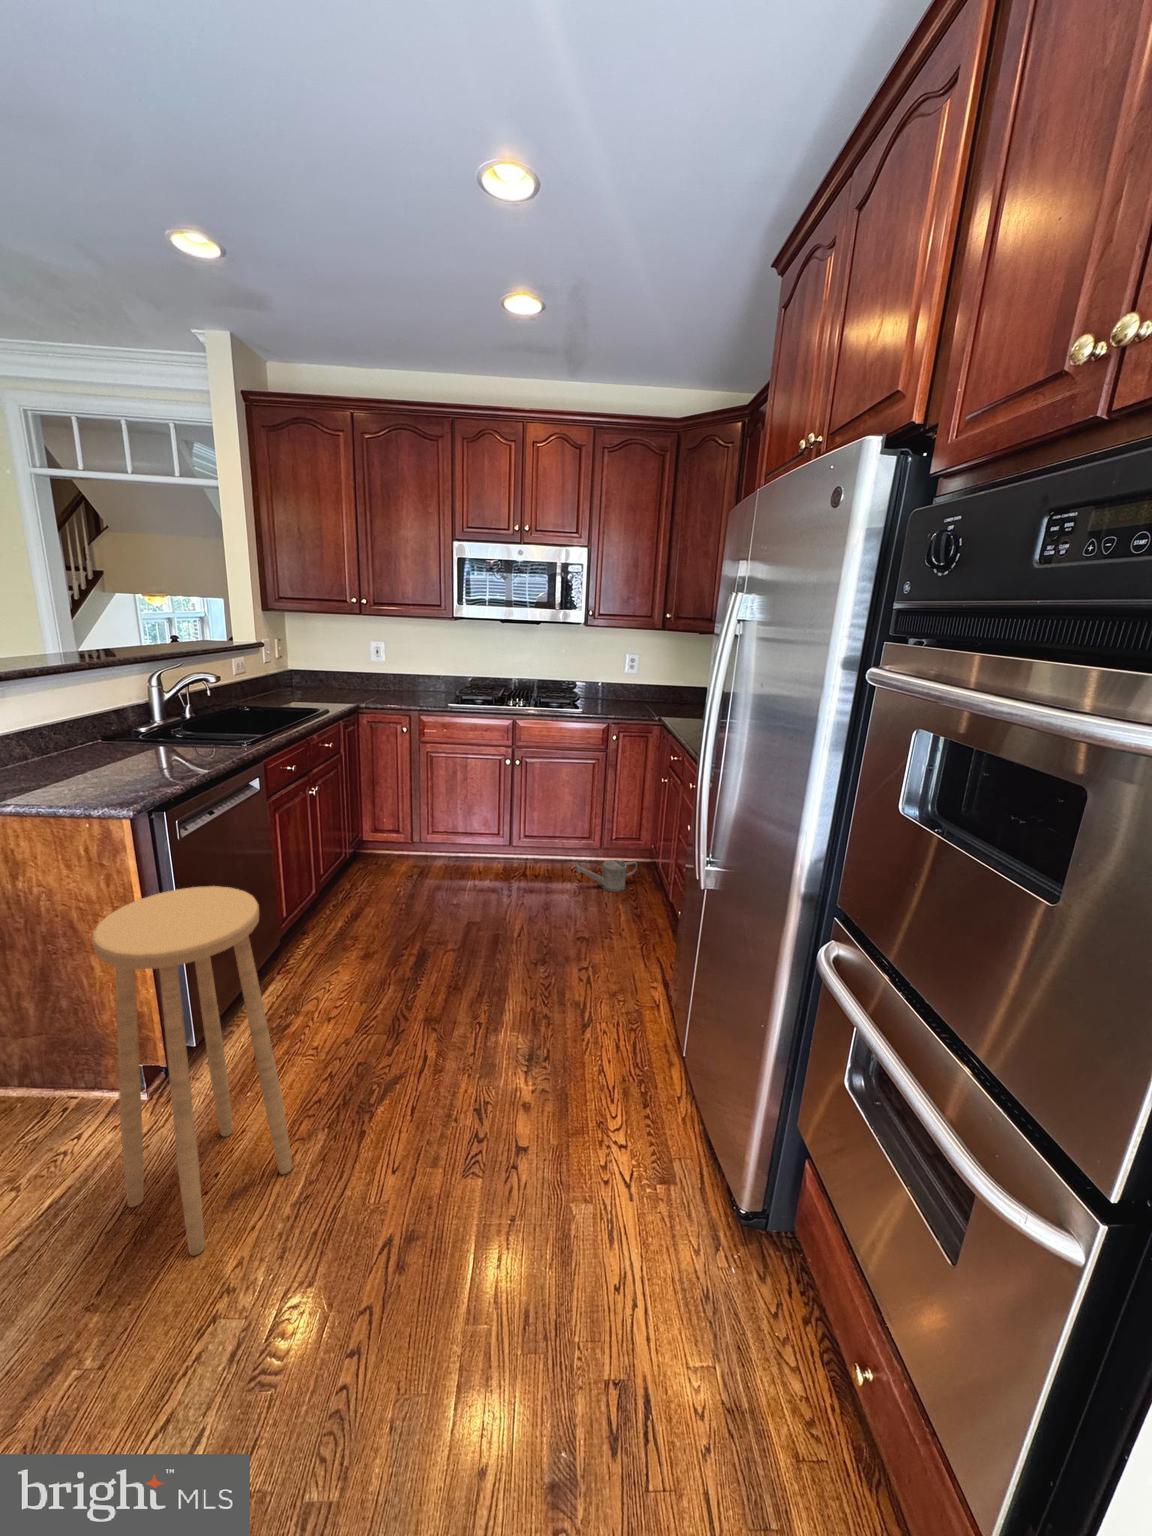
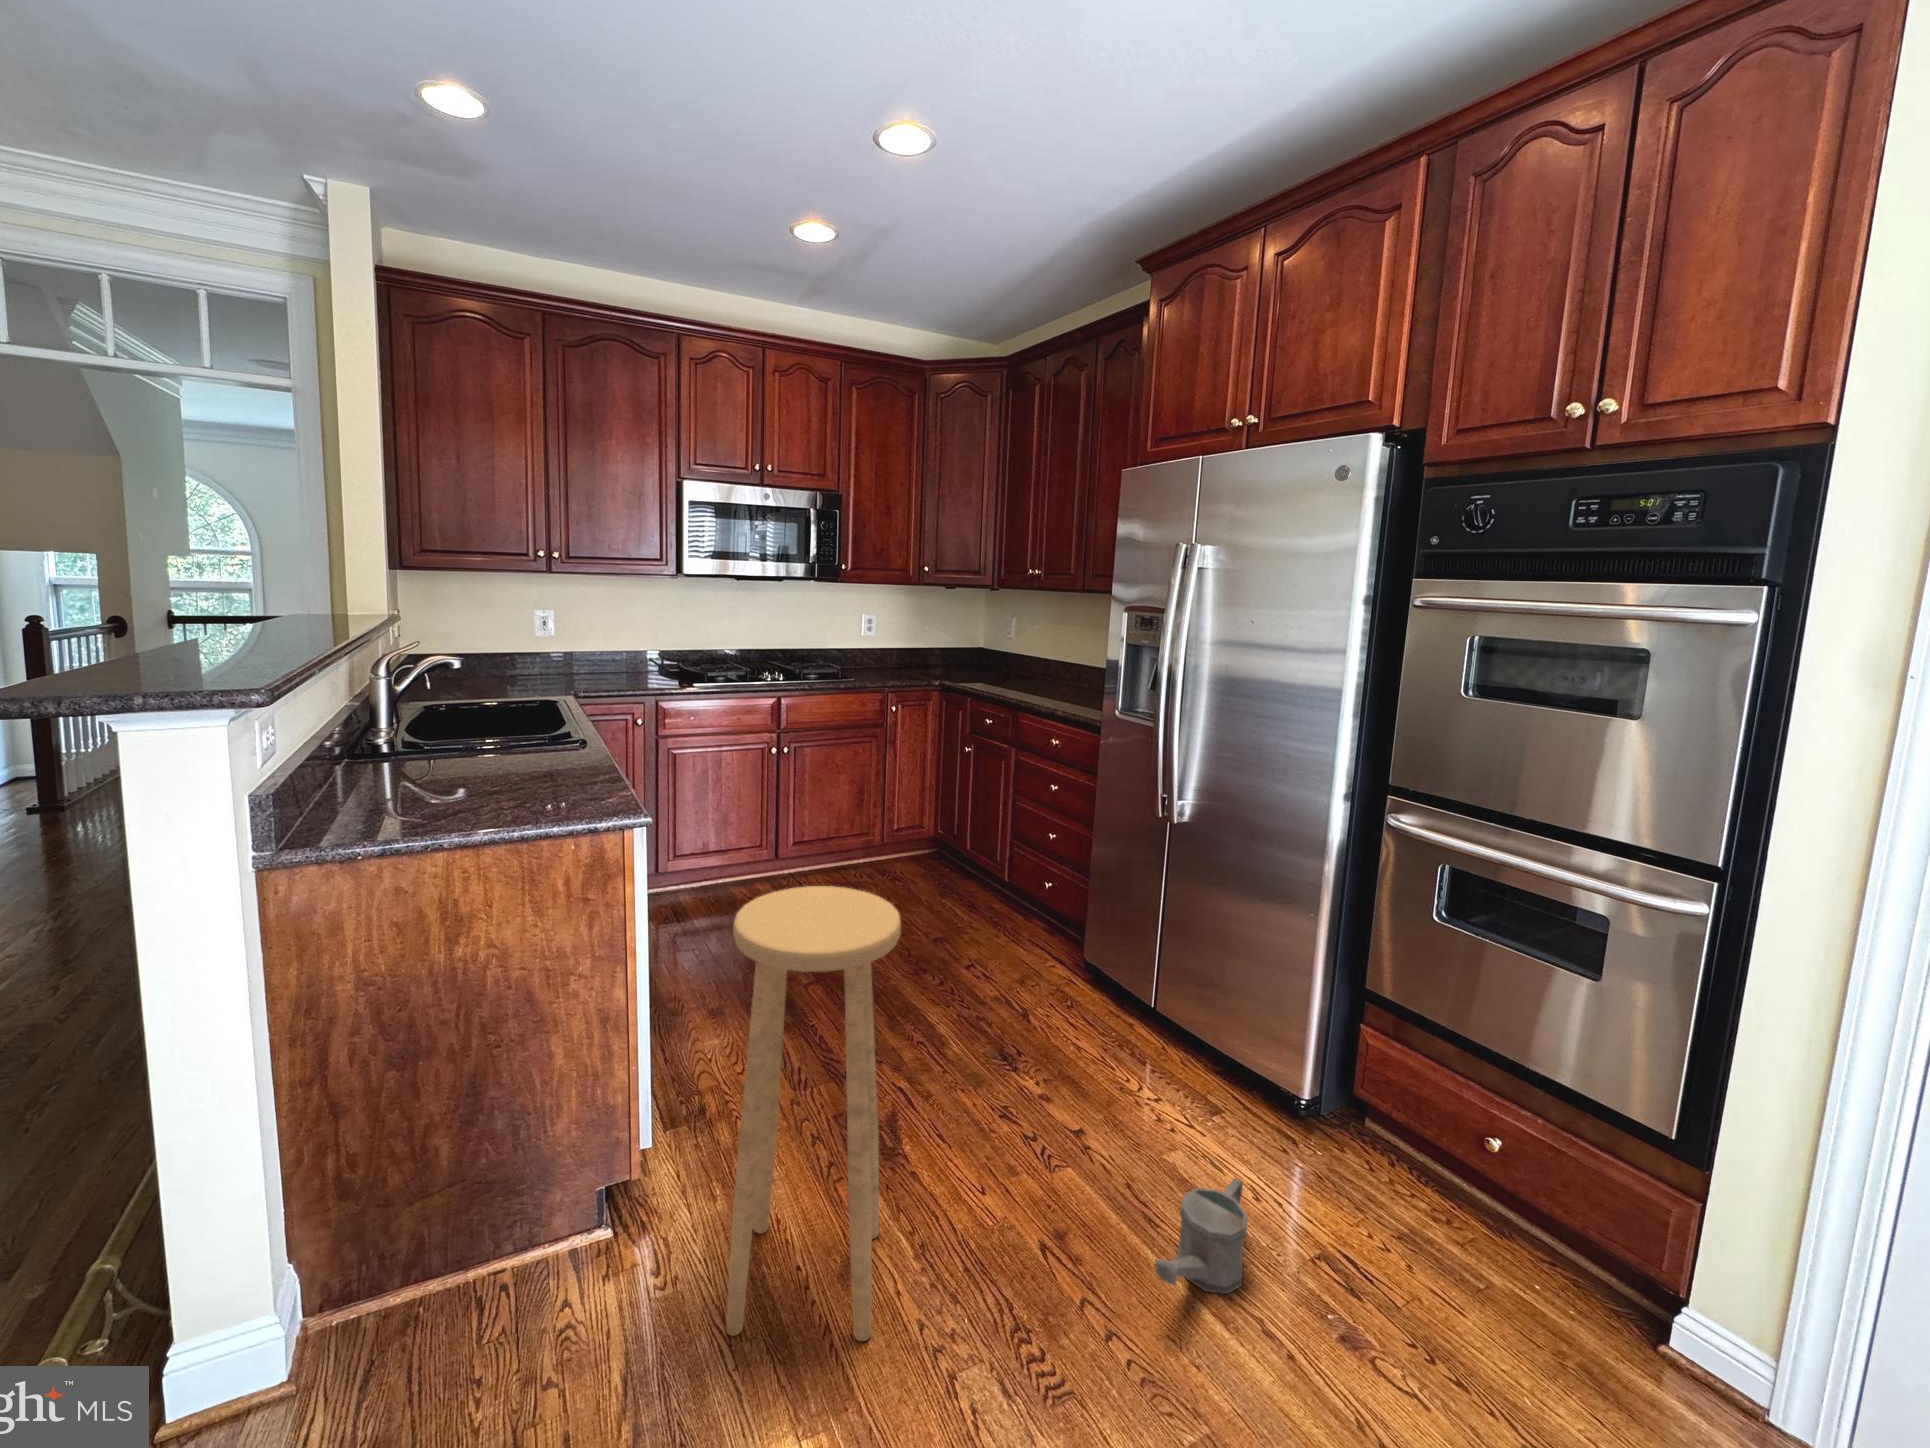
watering can: present [576,860,638,892] -> present [1155,1178,1248,1294]

